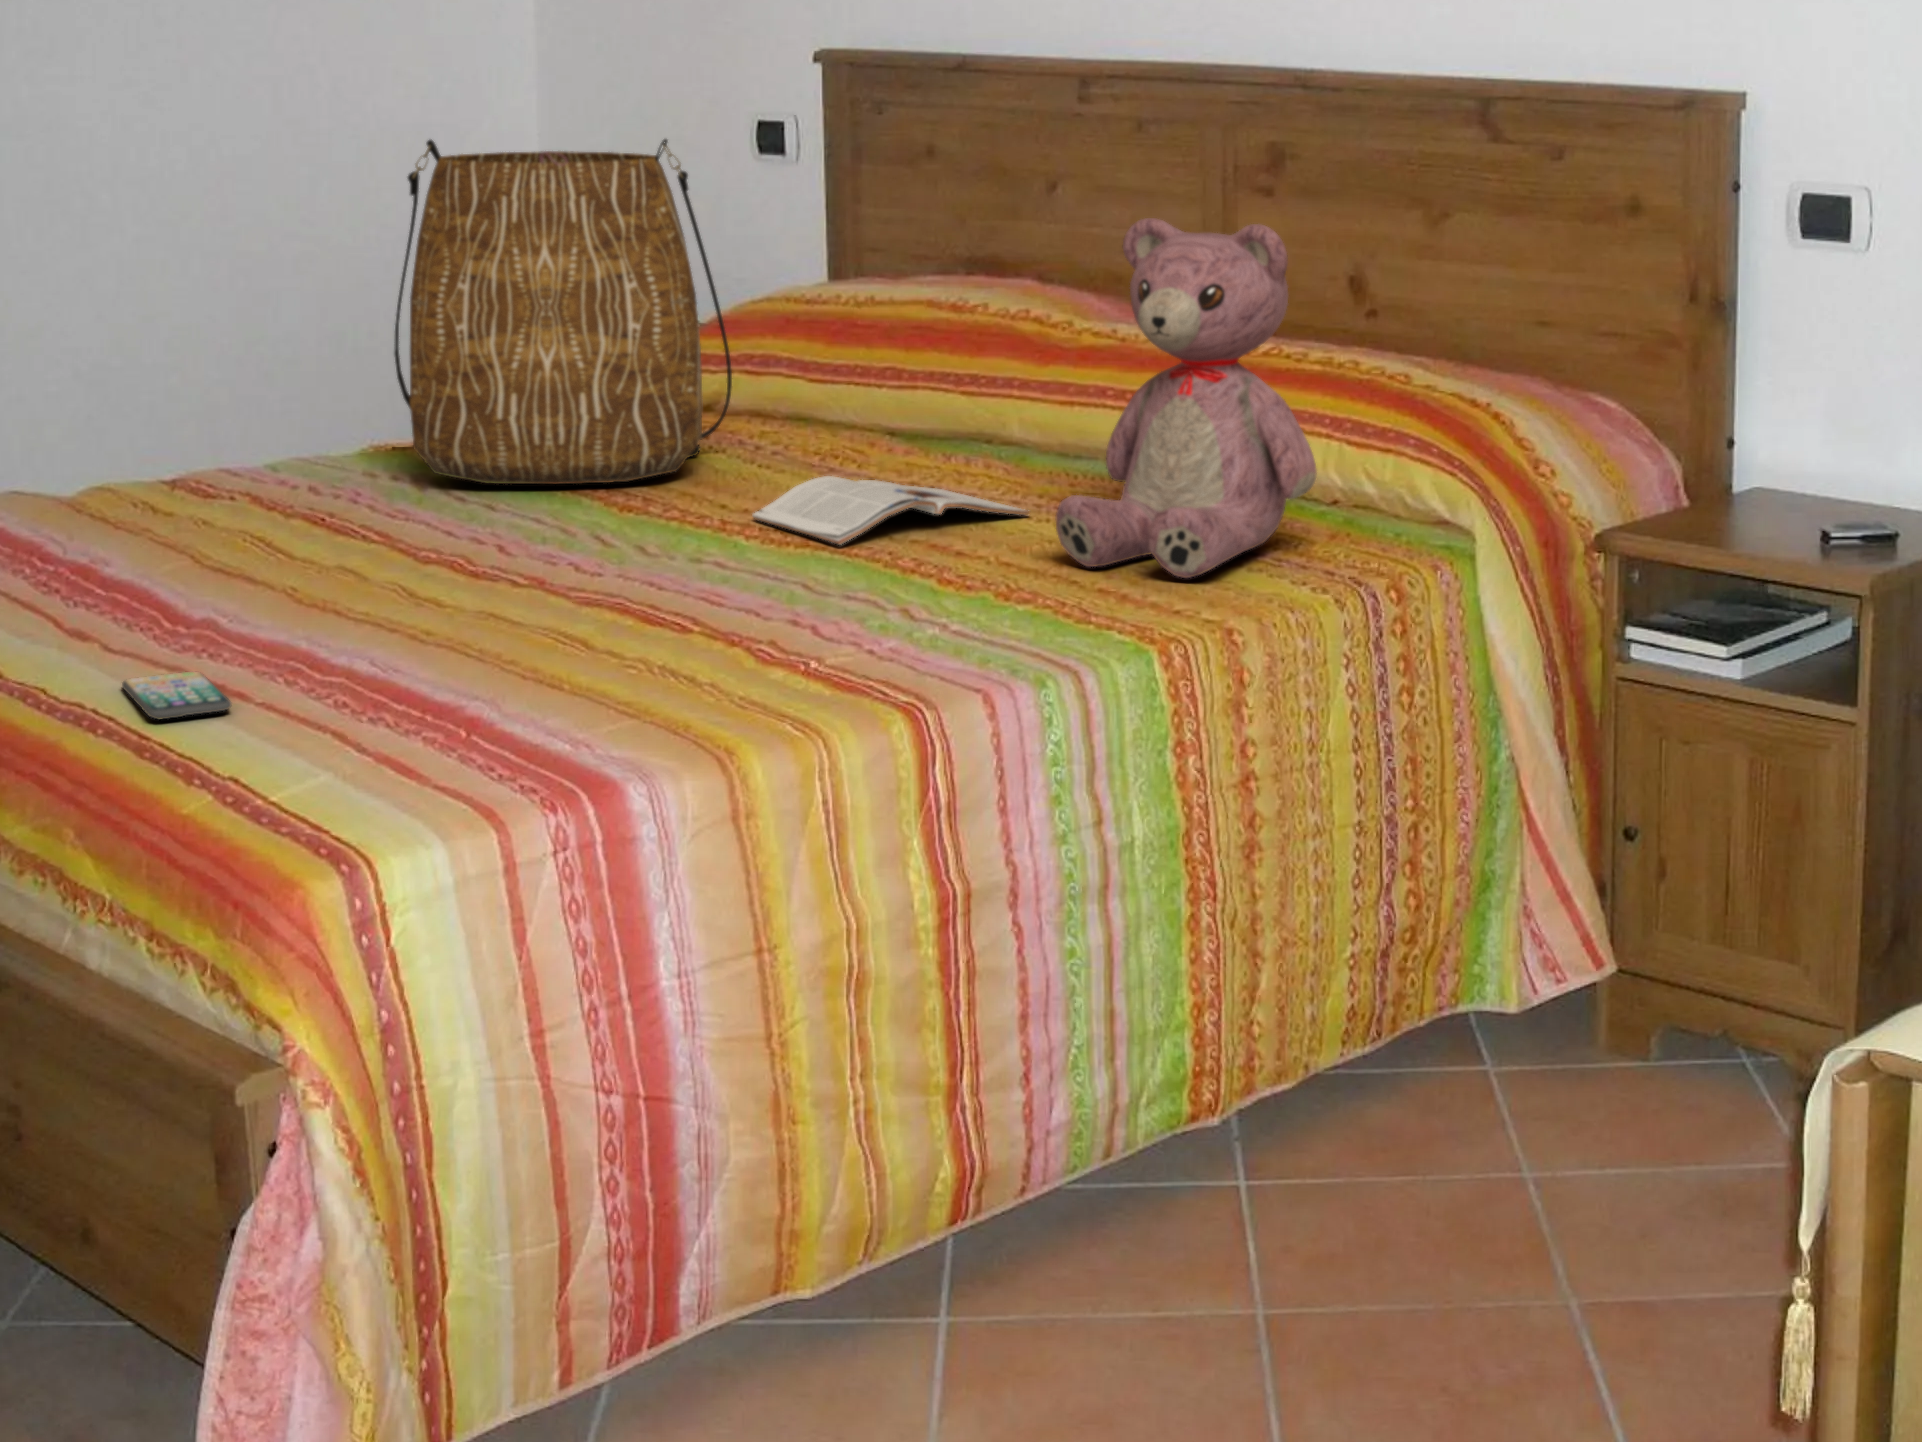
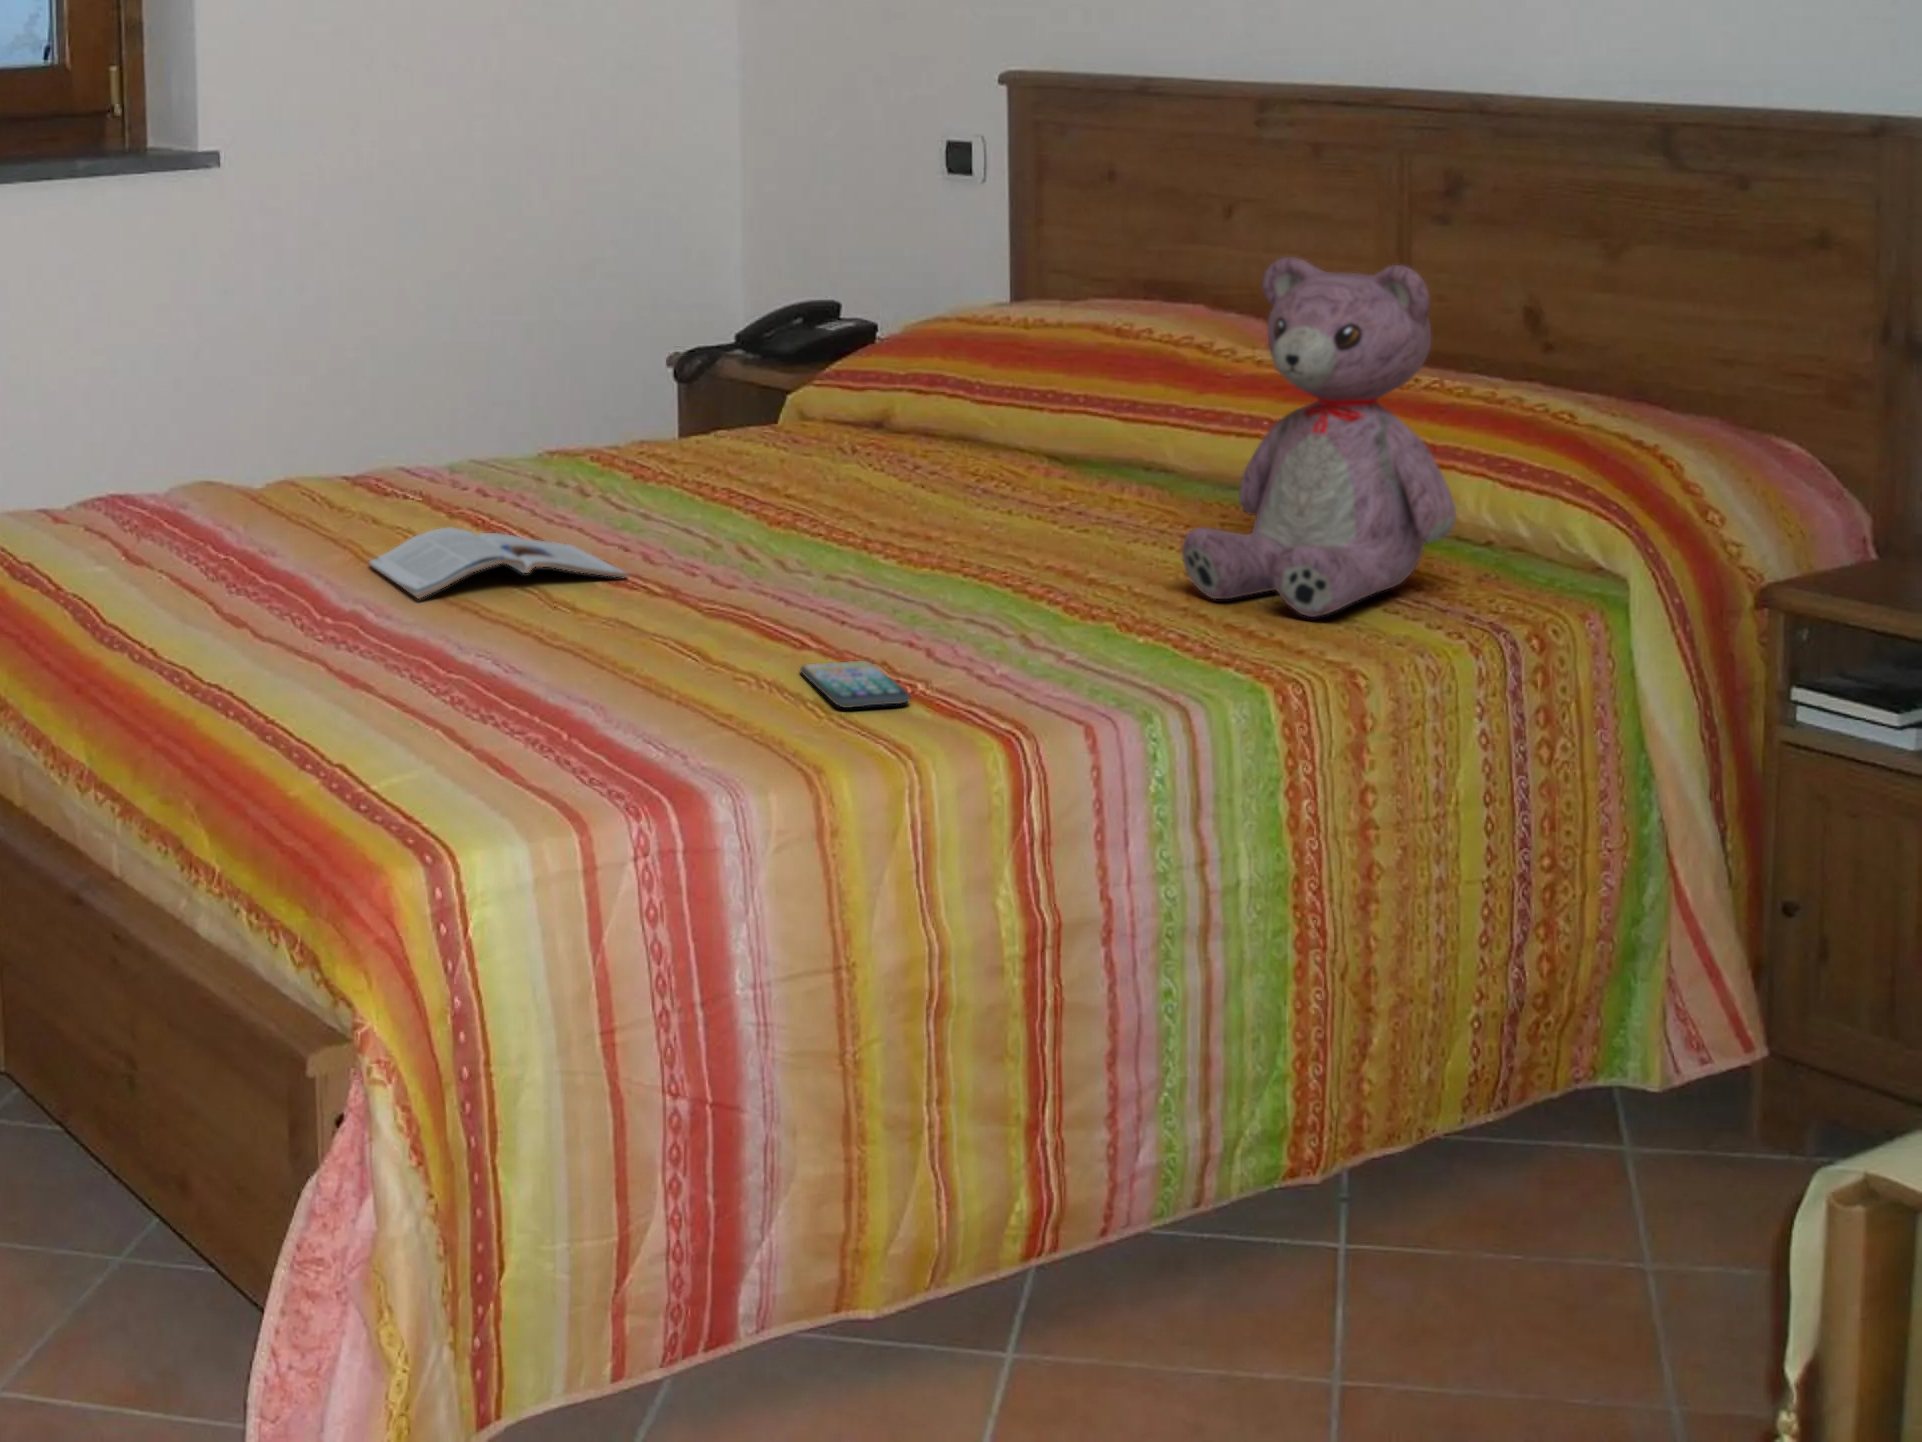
tote bag: present [394,139,732,484] -> none [596,174,896,490]
magazine: present [753,476,1030,545] -> present [369,527,628,598]
smartphone: present [122,672,231,720] -> present [800,661,910,708]

